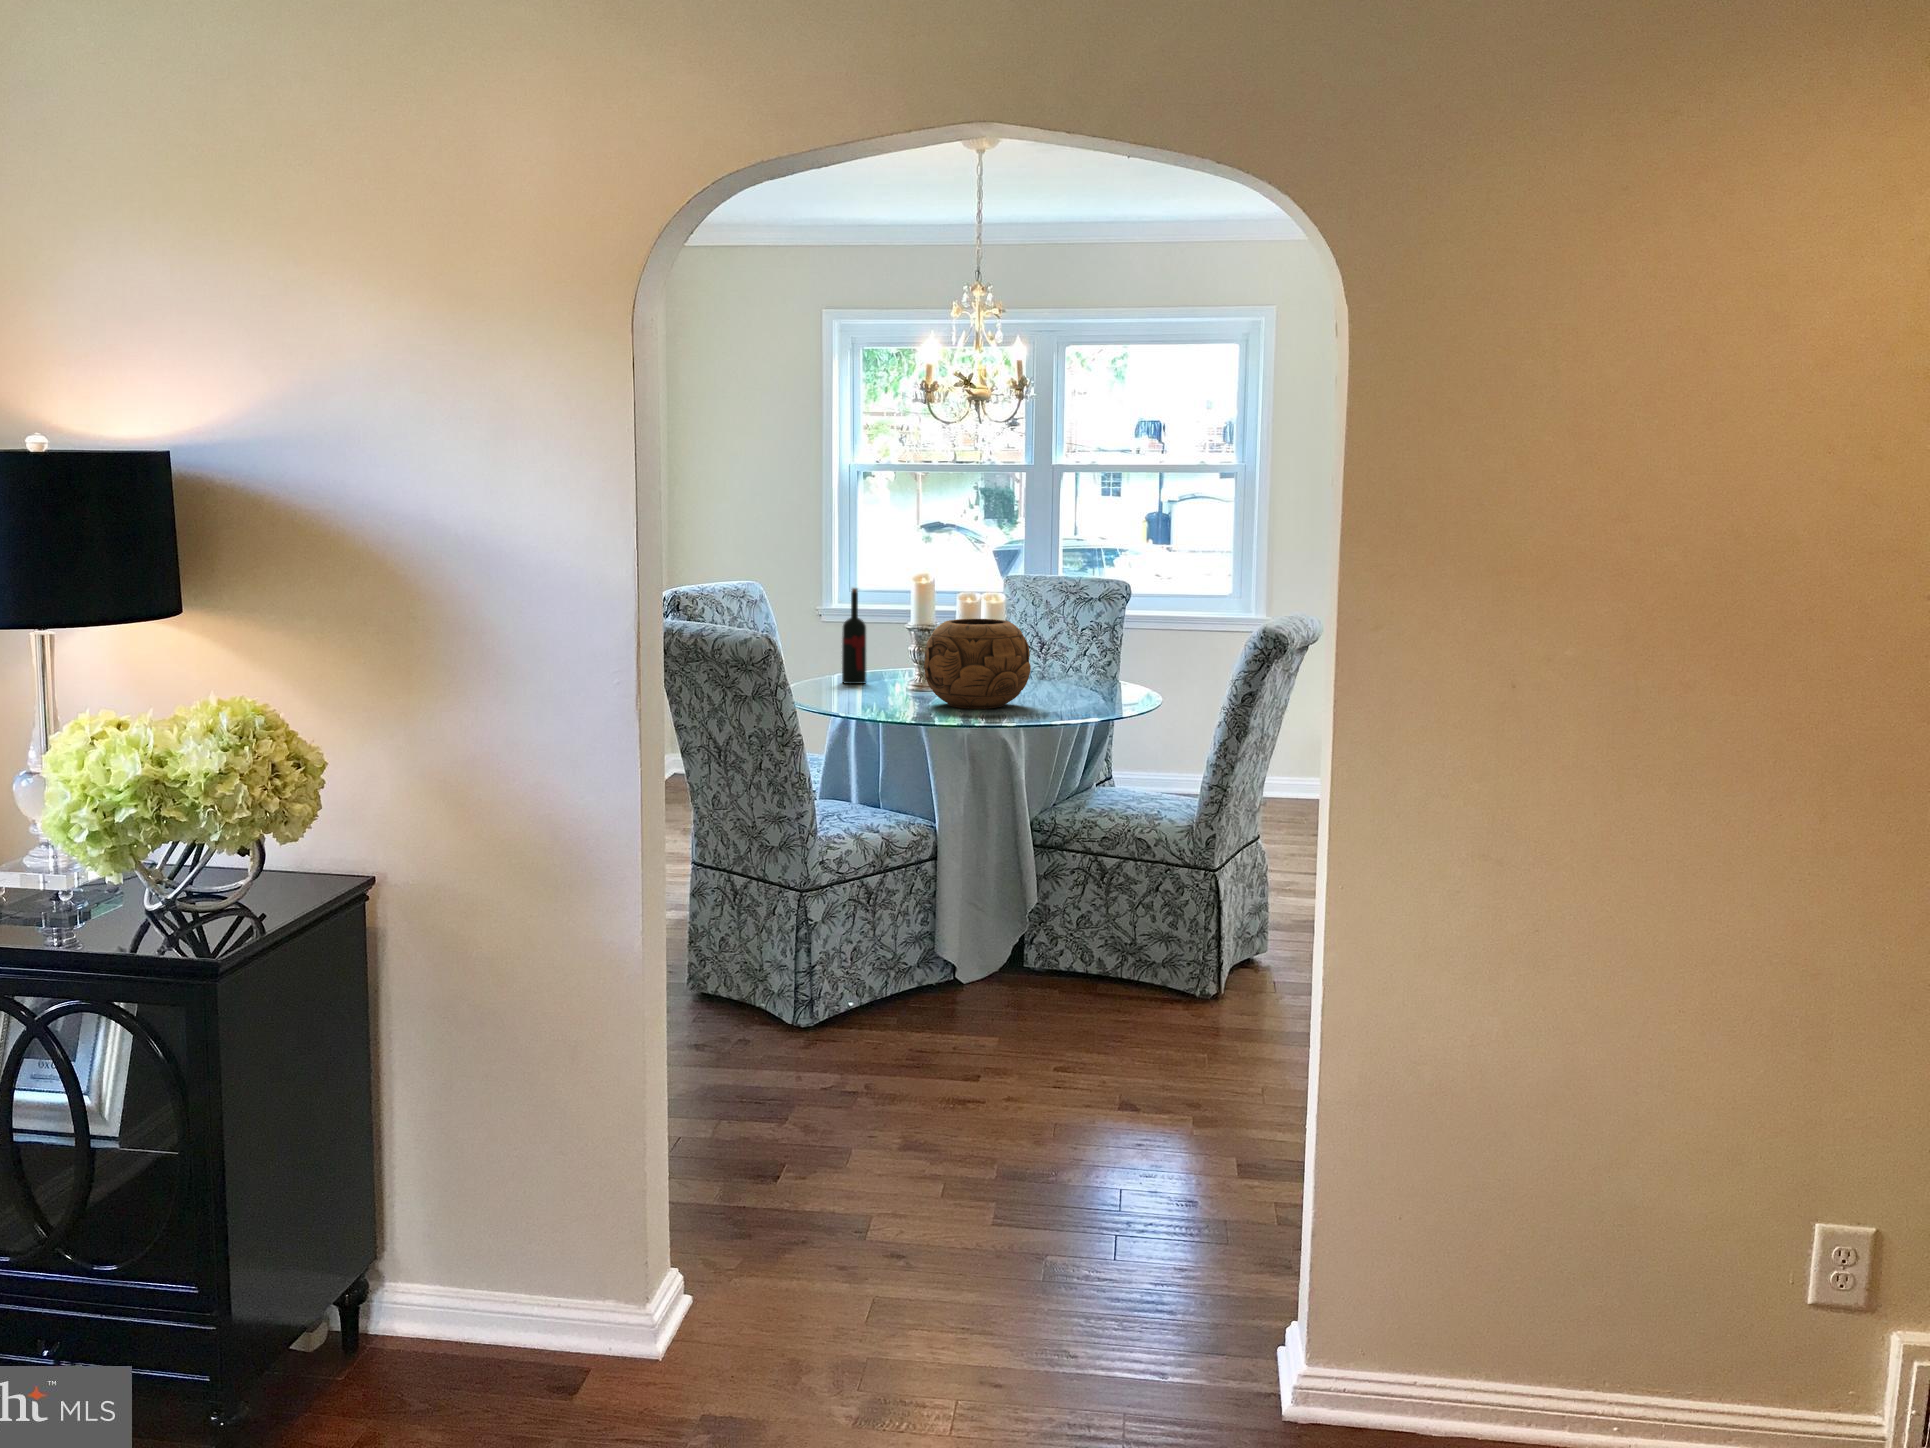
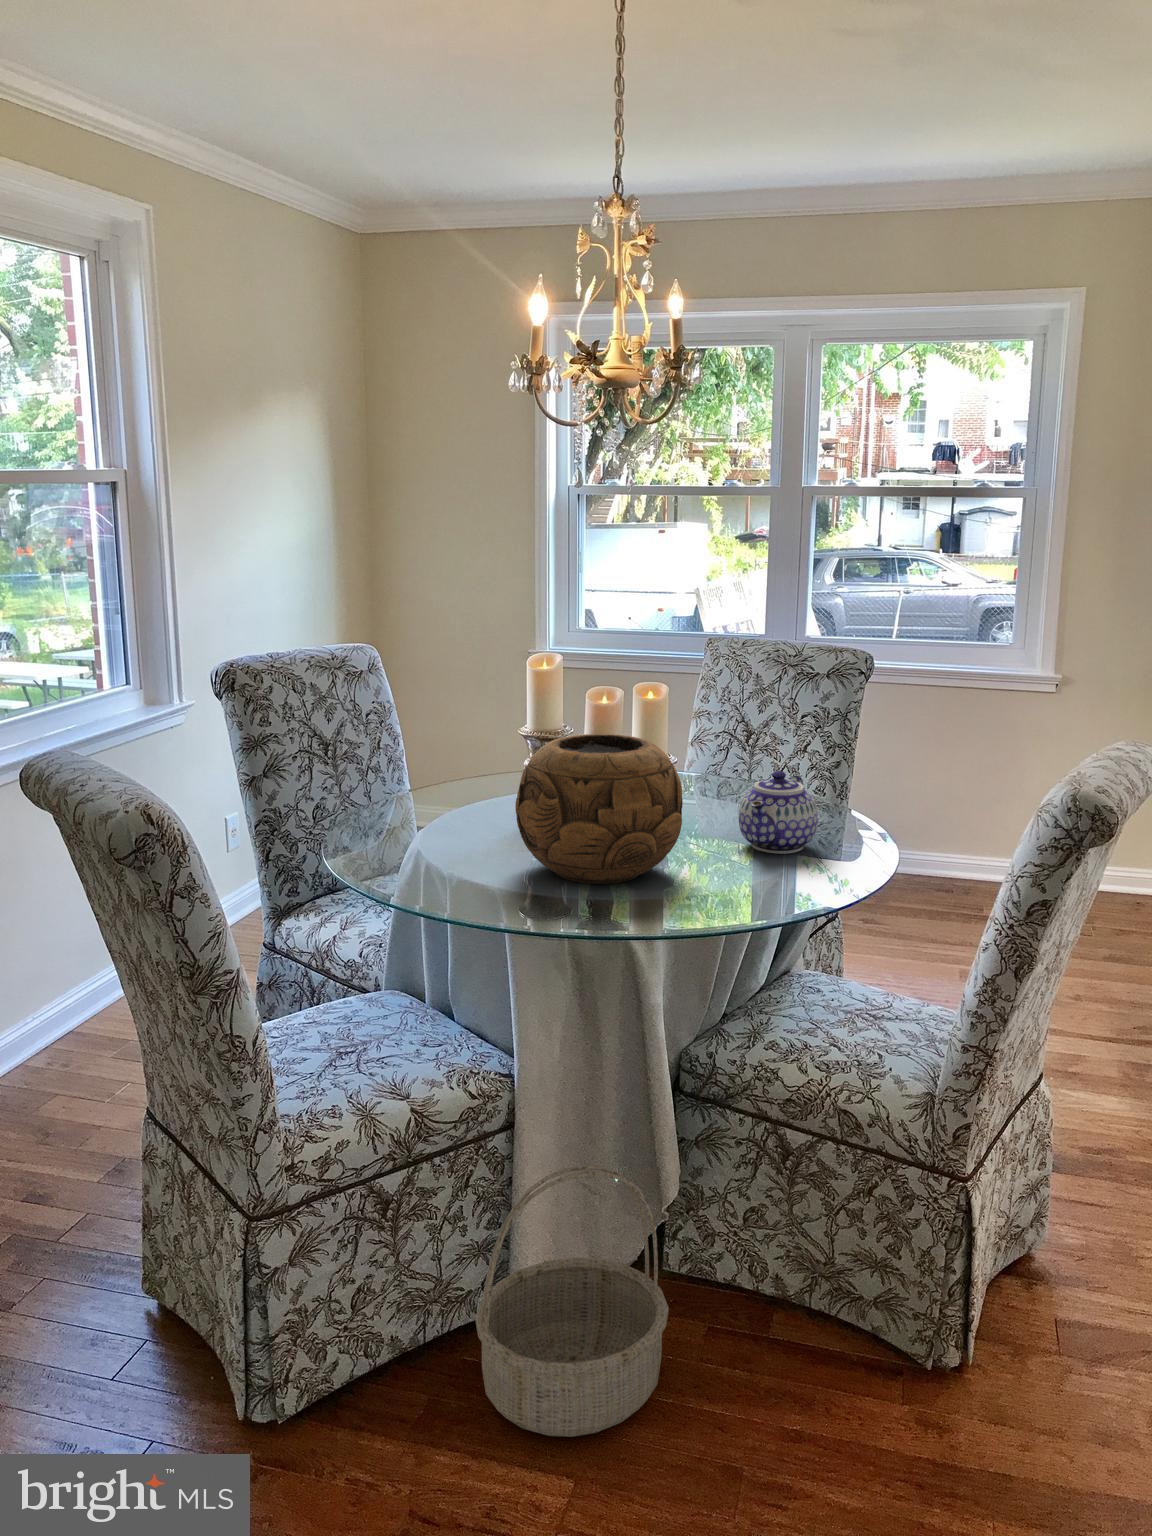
wine bottle: present [842,588,866,684] -> none [453,663,488,798]
teapot: none [1057,646,1109,699] -> present [738,771,818,854]
basket: none [927,861,1043,1026] -> present [475,1165,669,1437]

